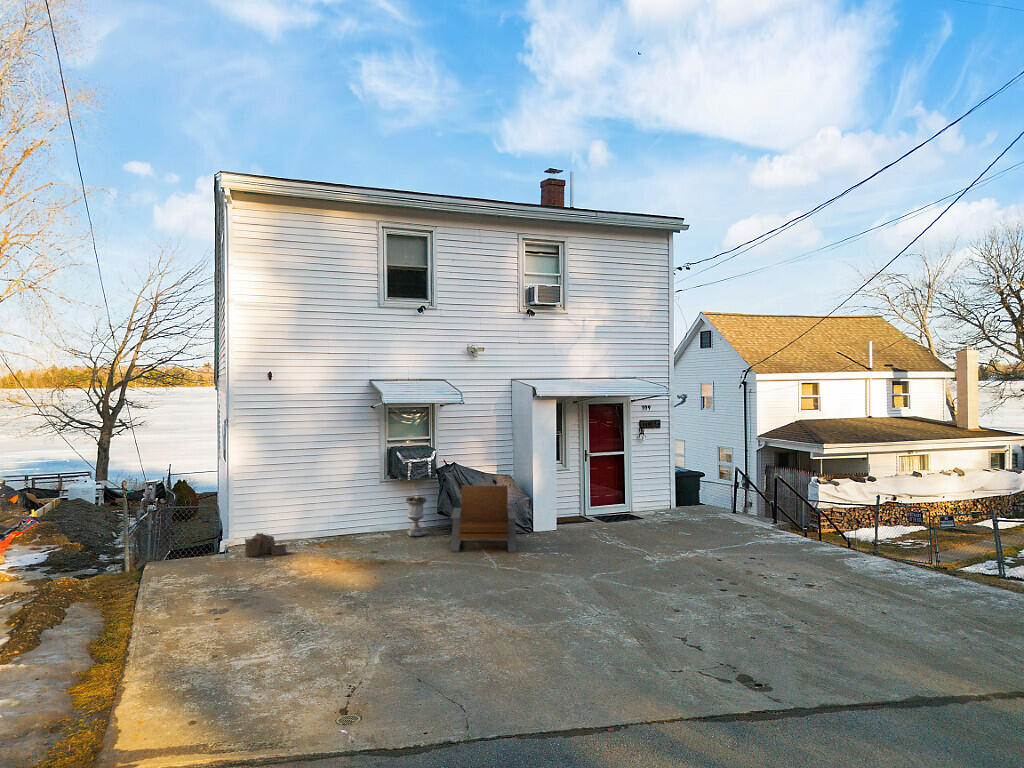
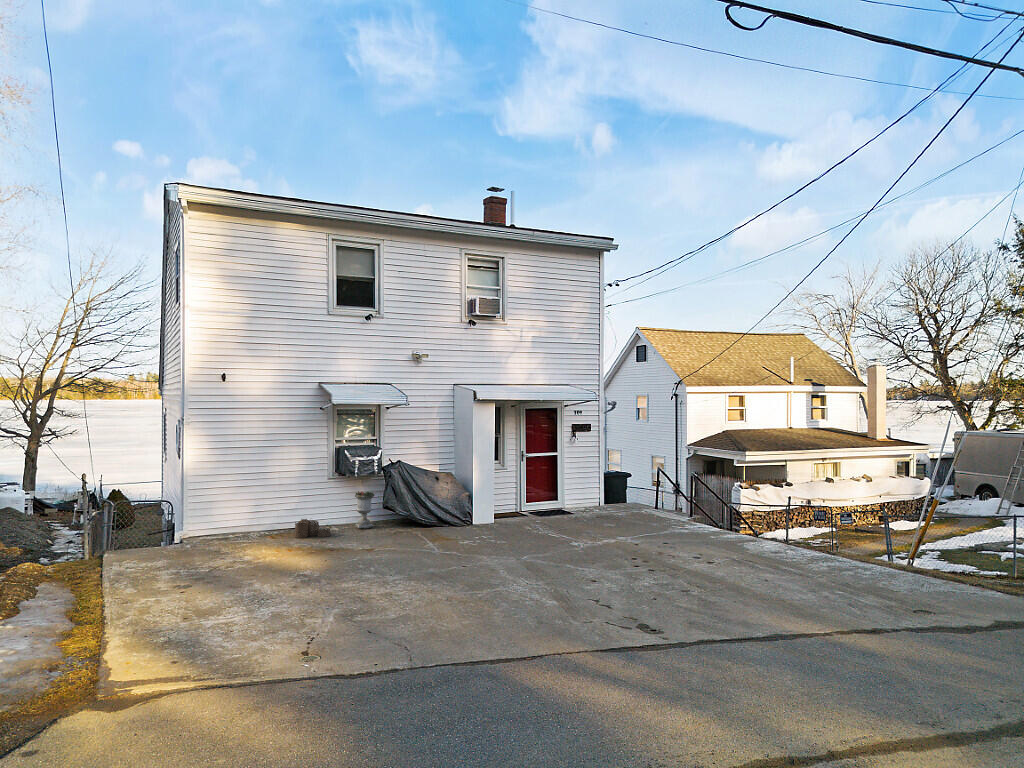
lounge chair: present [451,485,517,552] -> none [396,481,458,540]
woven basket: present [245,533,286,557] -> present [295,519,331,538]

